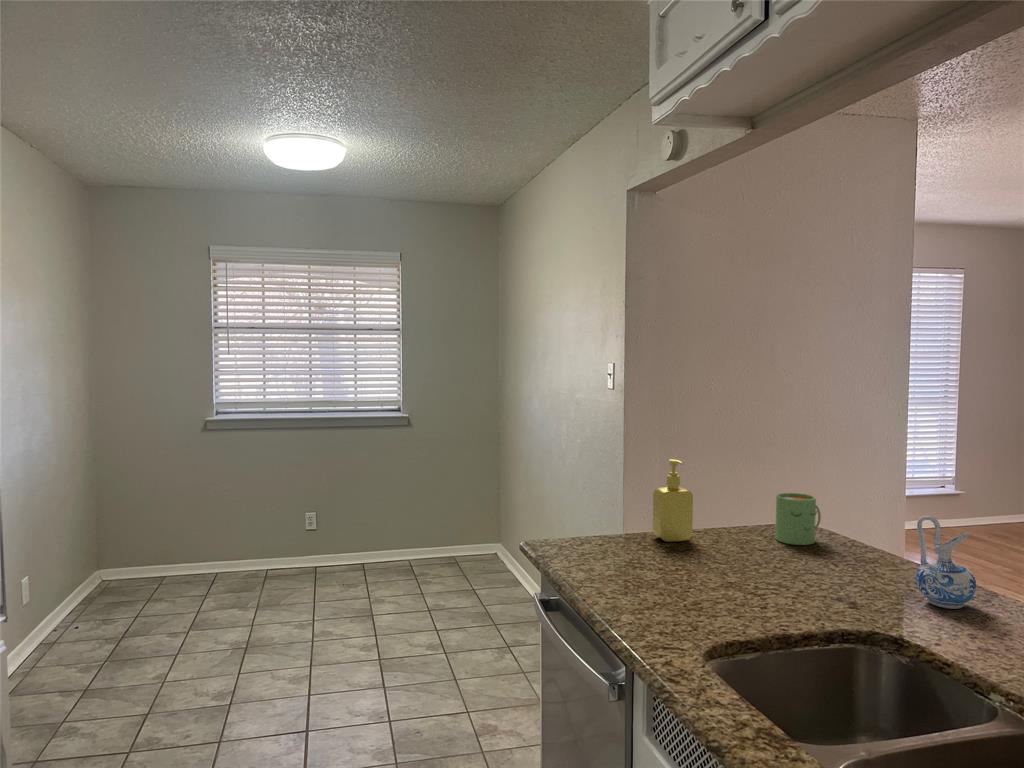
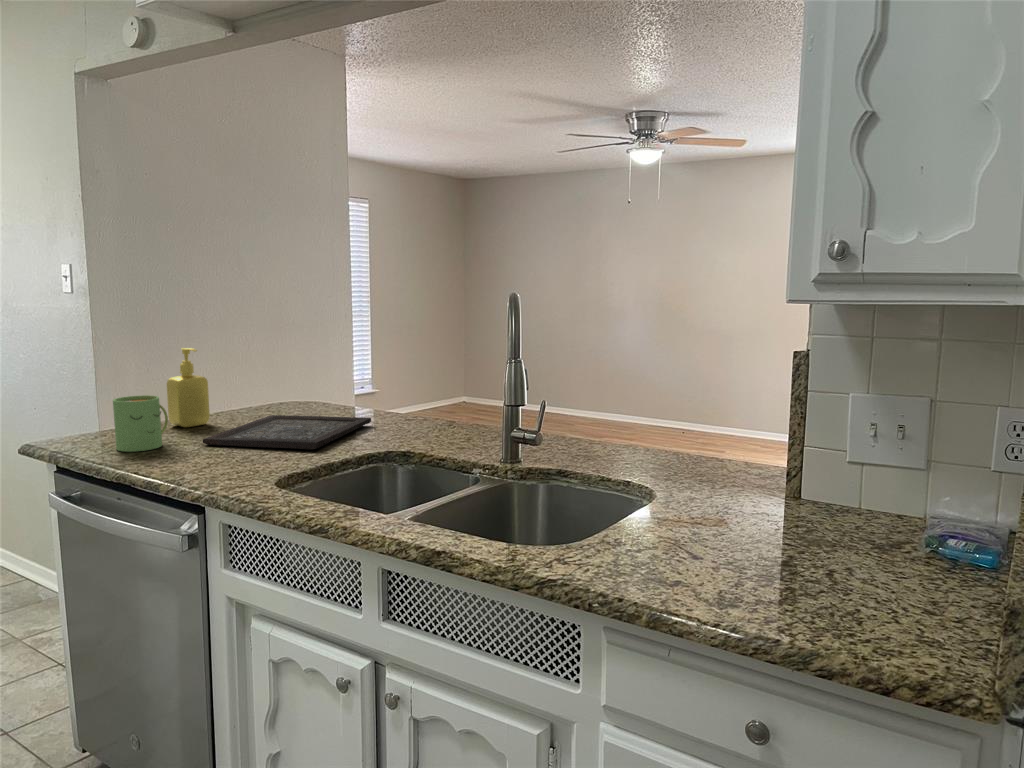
mug: present [775,493,821,545] -> present [113,395,168,452]
ceramic pitcher: present [916,515,976,609] -> none [404,366,444,432]
tray: none [667,542,873,606] -> present [203,415,371,450]

